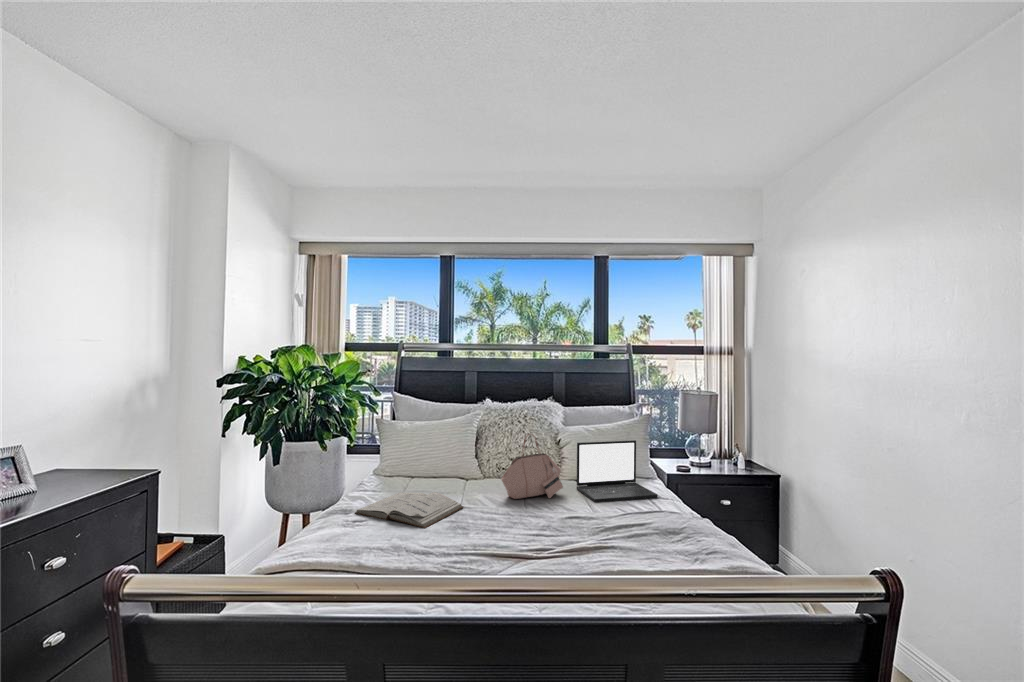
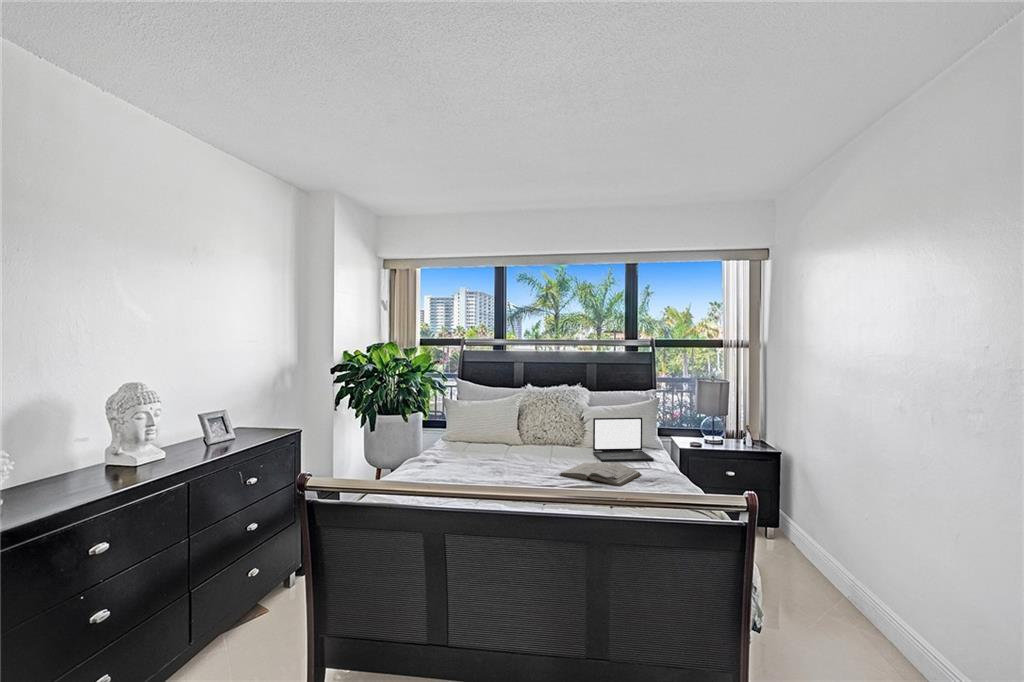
handbag: present [501,434,563,499] -> none [532,410,580,458]
book: present [355,492,463,528] -> present [560,463,641,487]

